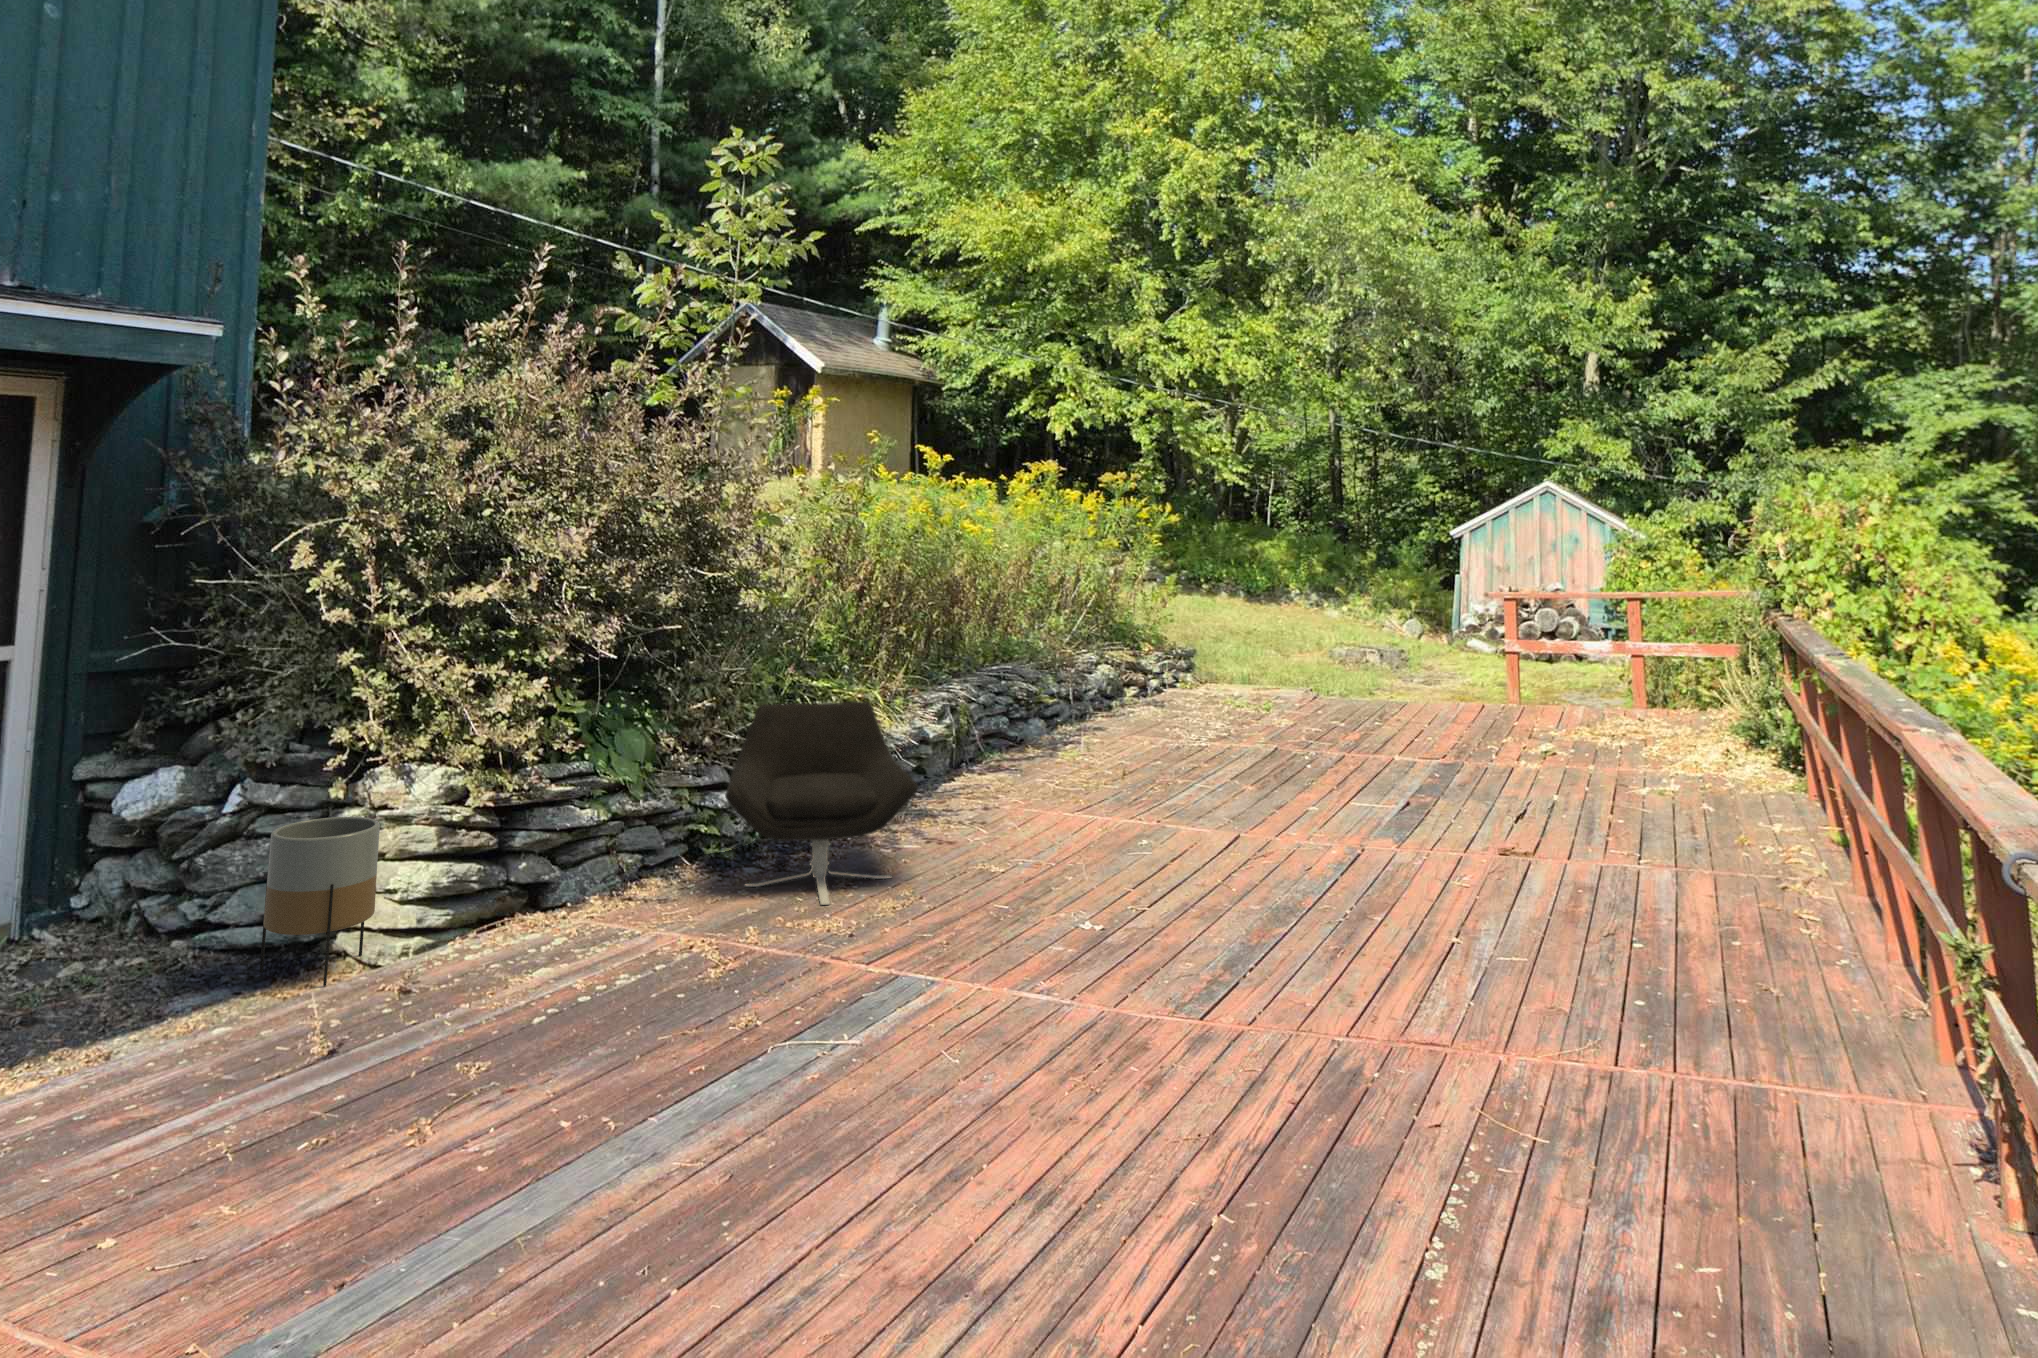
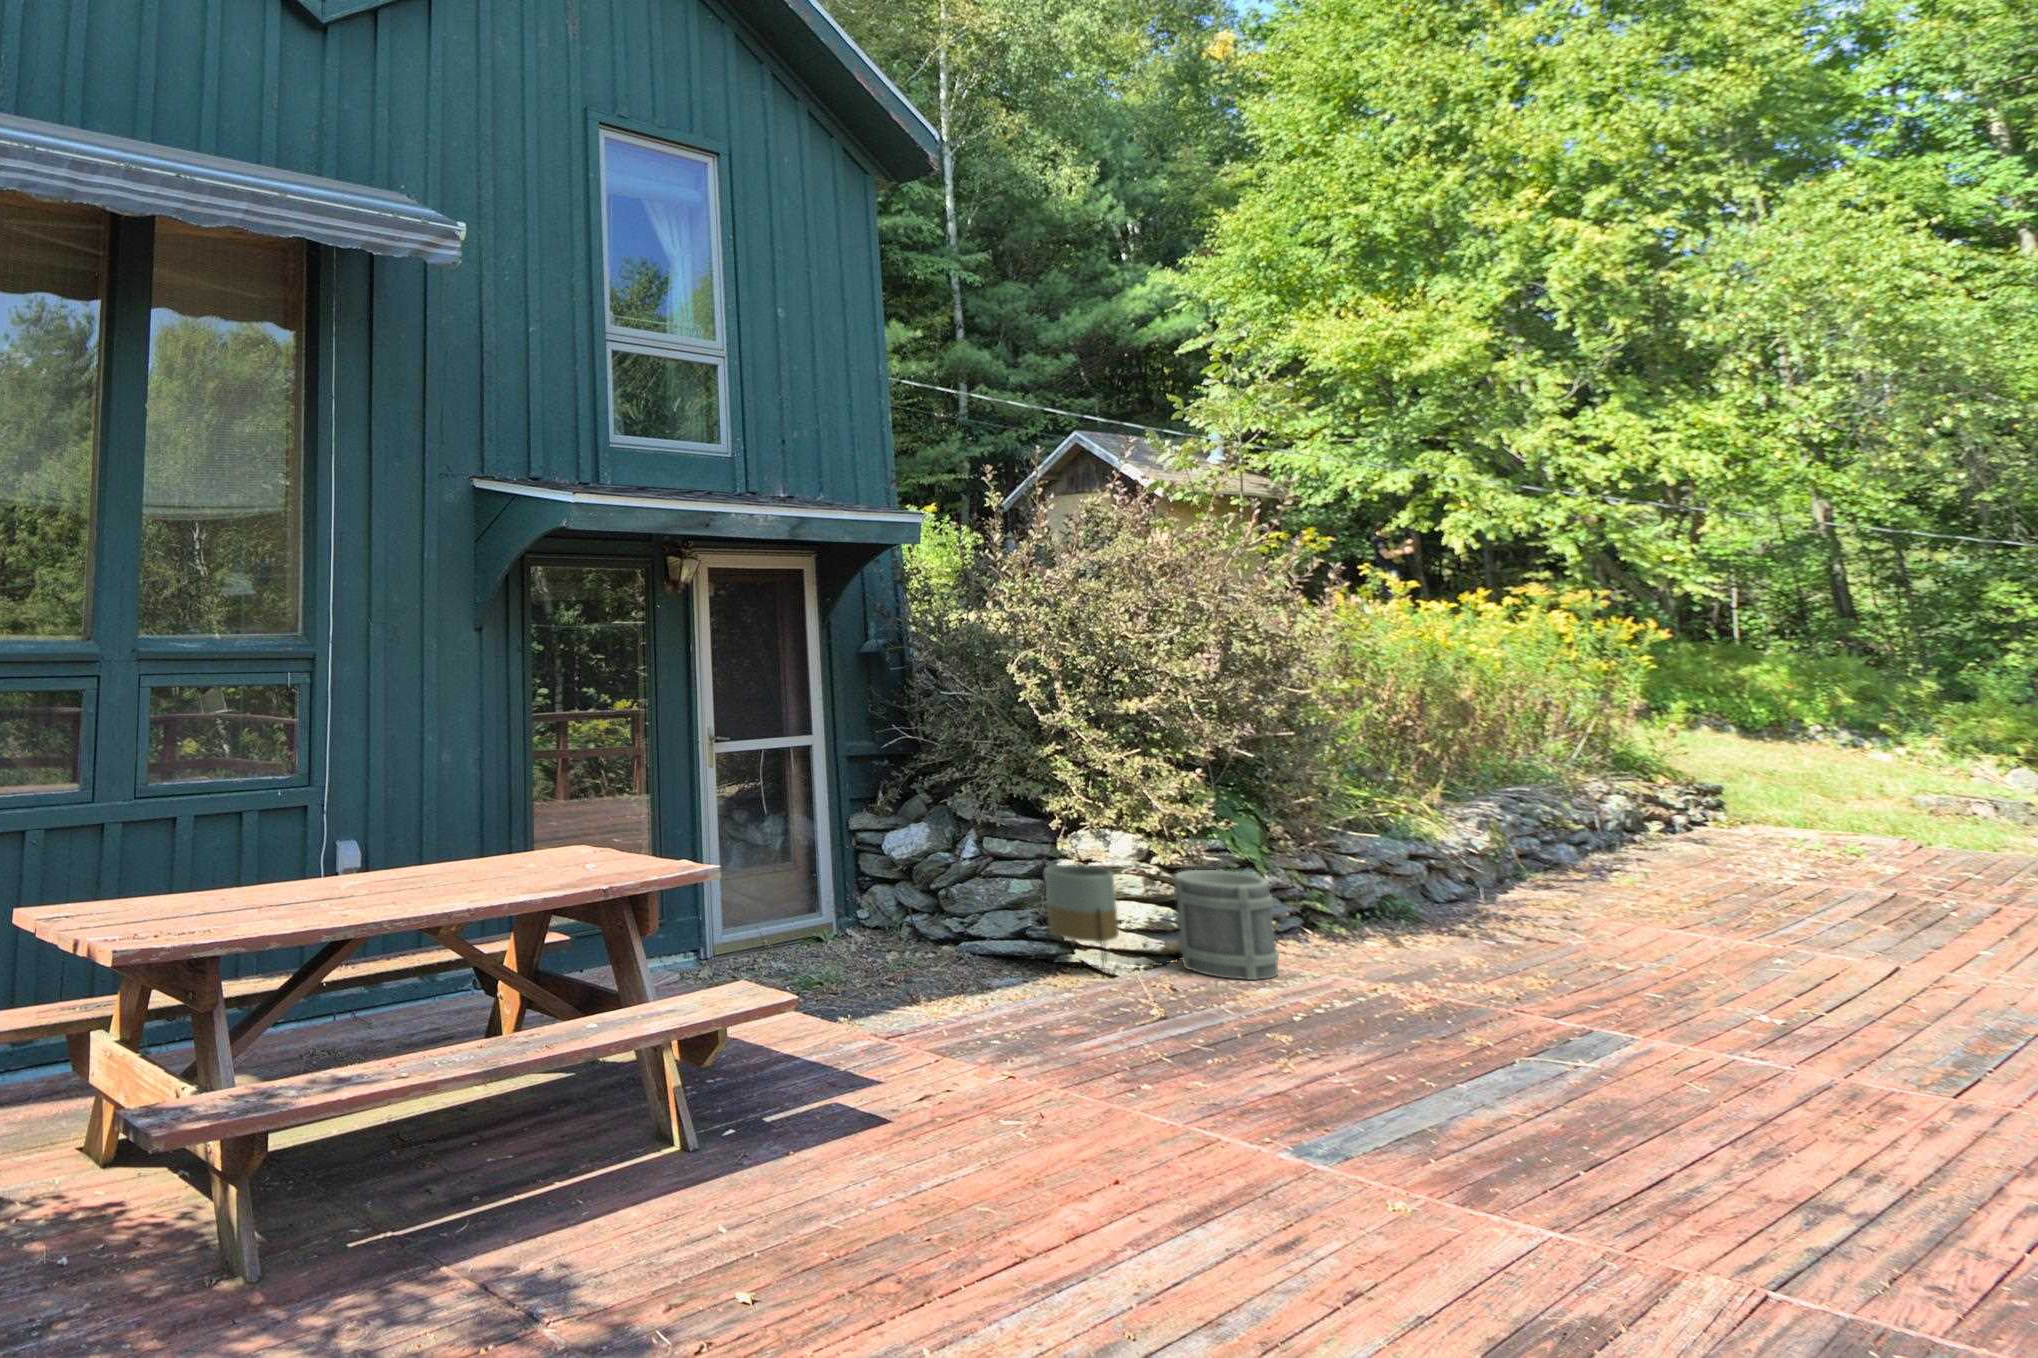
lounge chair: present [725,701,918,905] -> none [1328,809,1523,975]
bucket: none [474,802,611,957] -> present [1174,870,1279,980]

